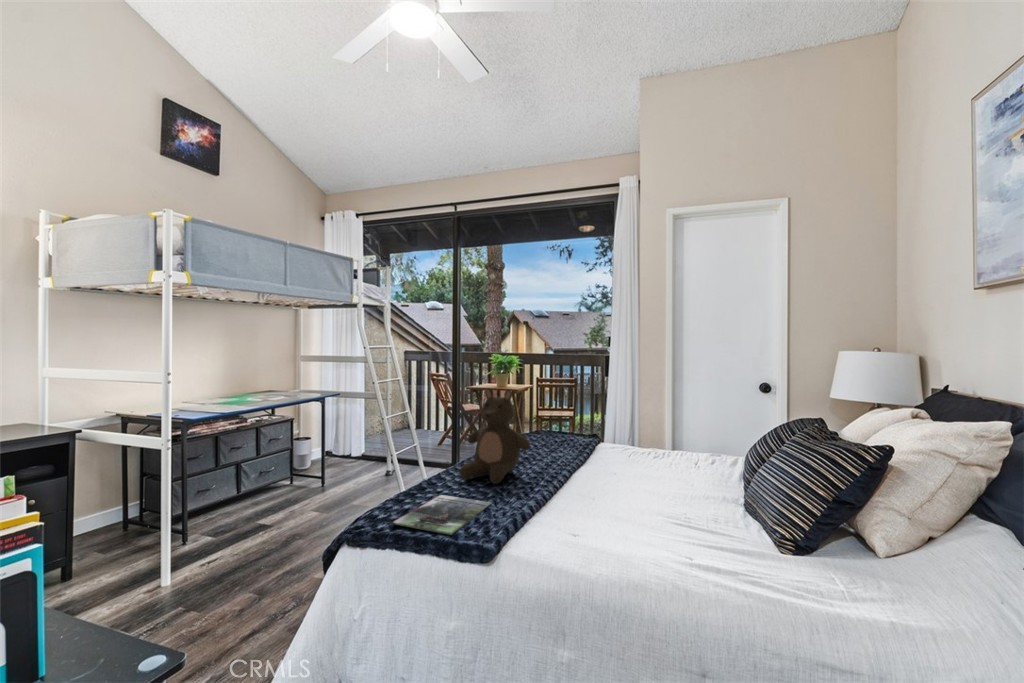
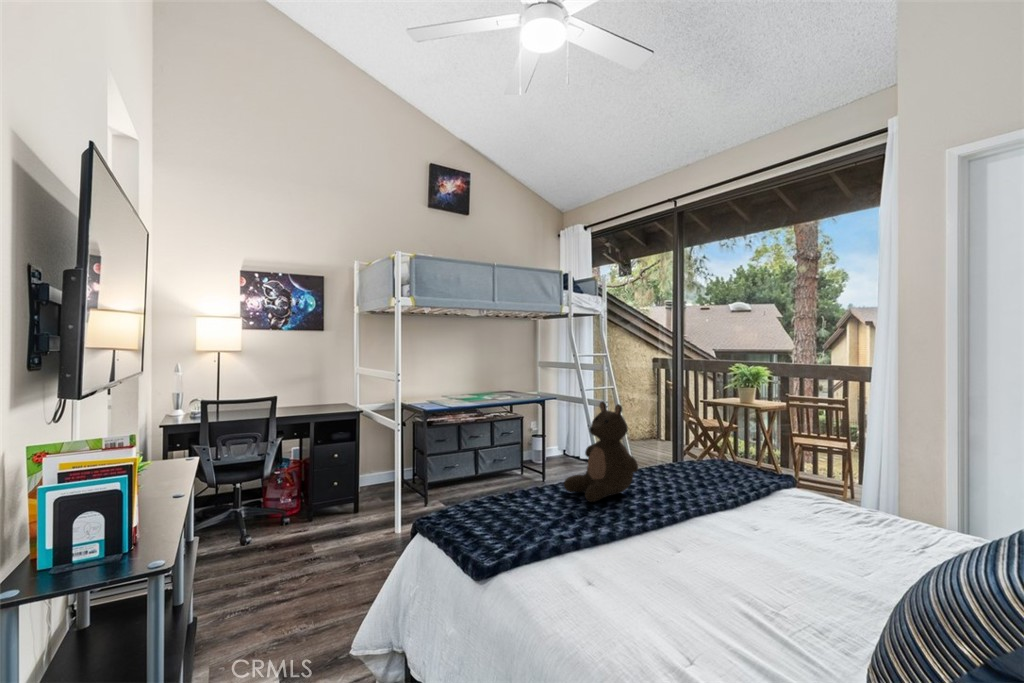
magazine: present [393,495,491,535] -> none [458,502,562,539]

